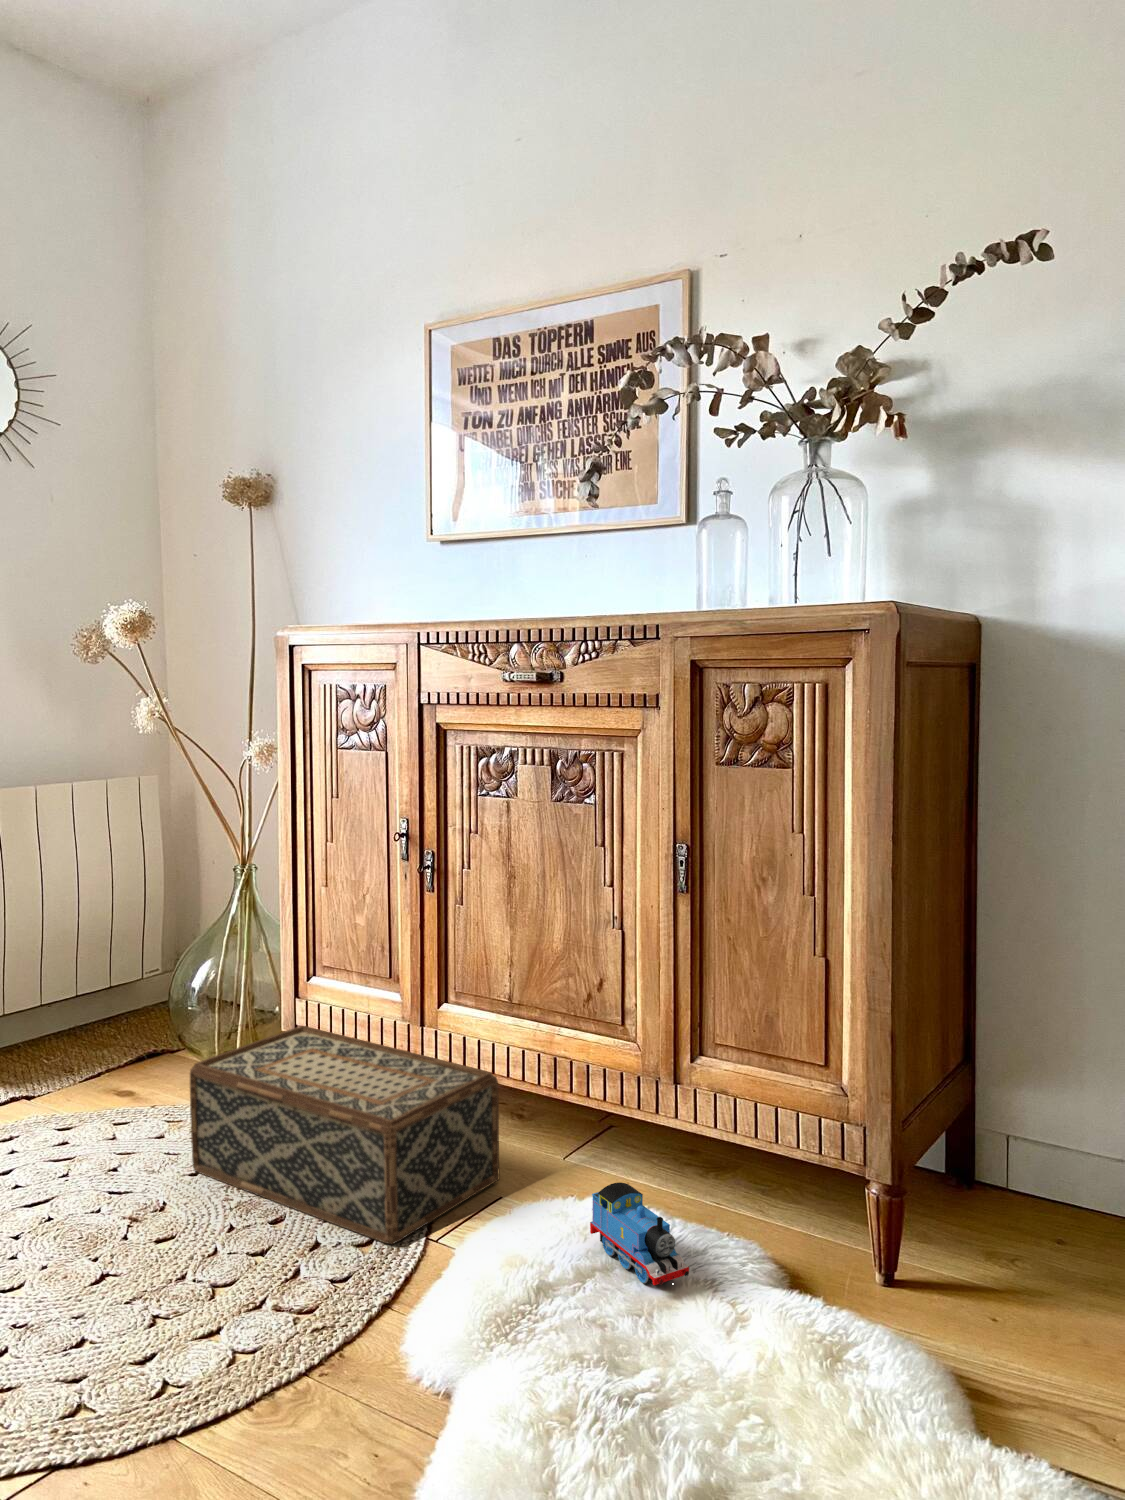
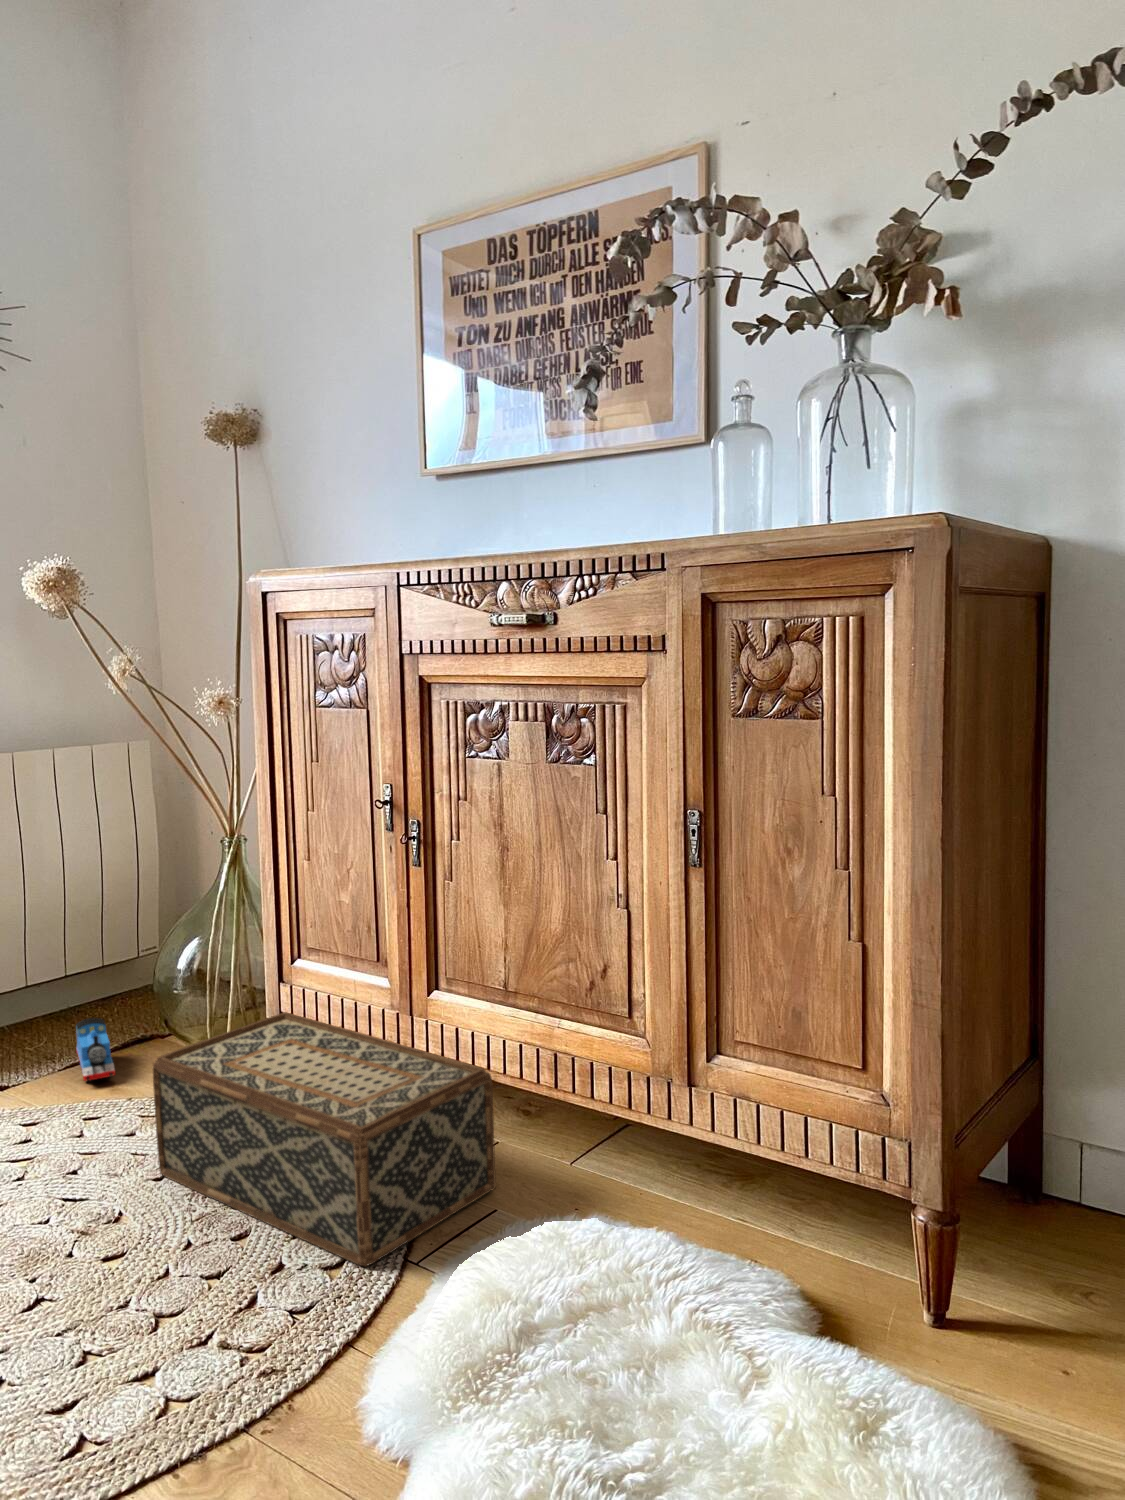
toy train: present [590,1182,689,1285] -> present [76,1018,115,1081]

